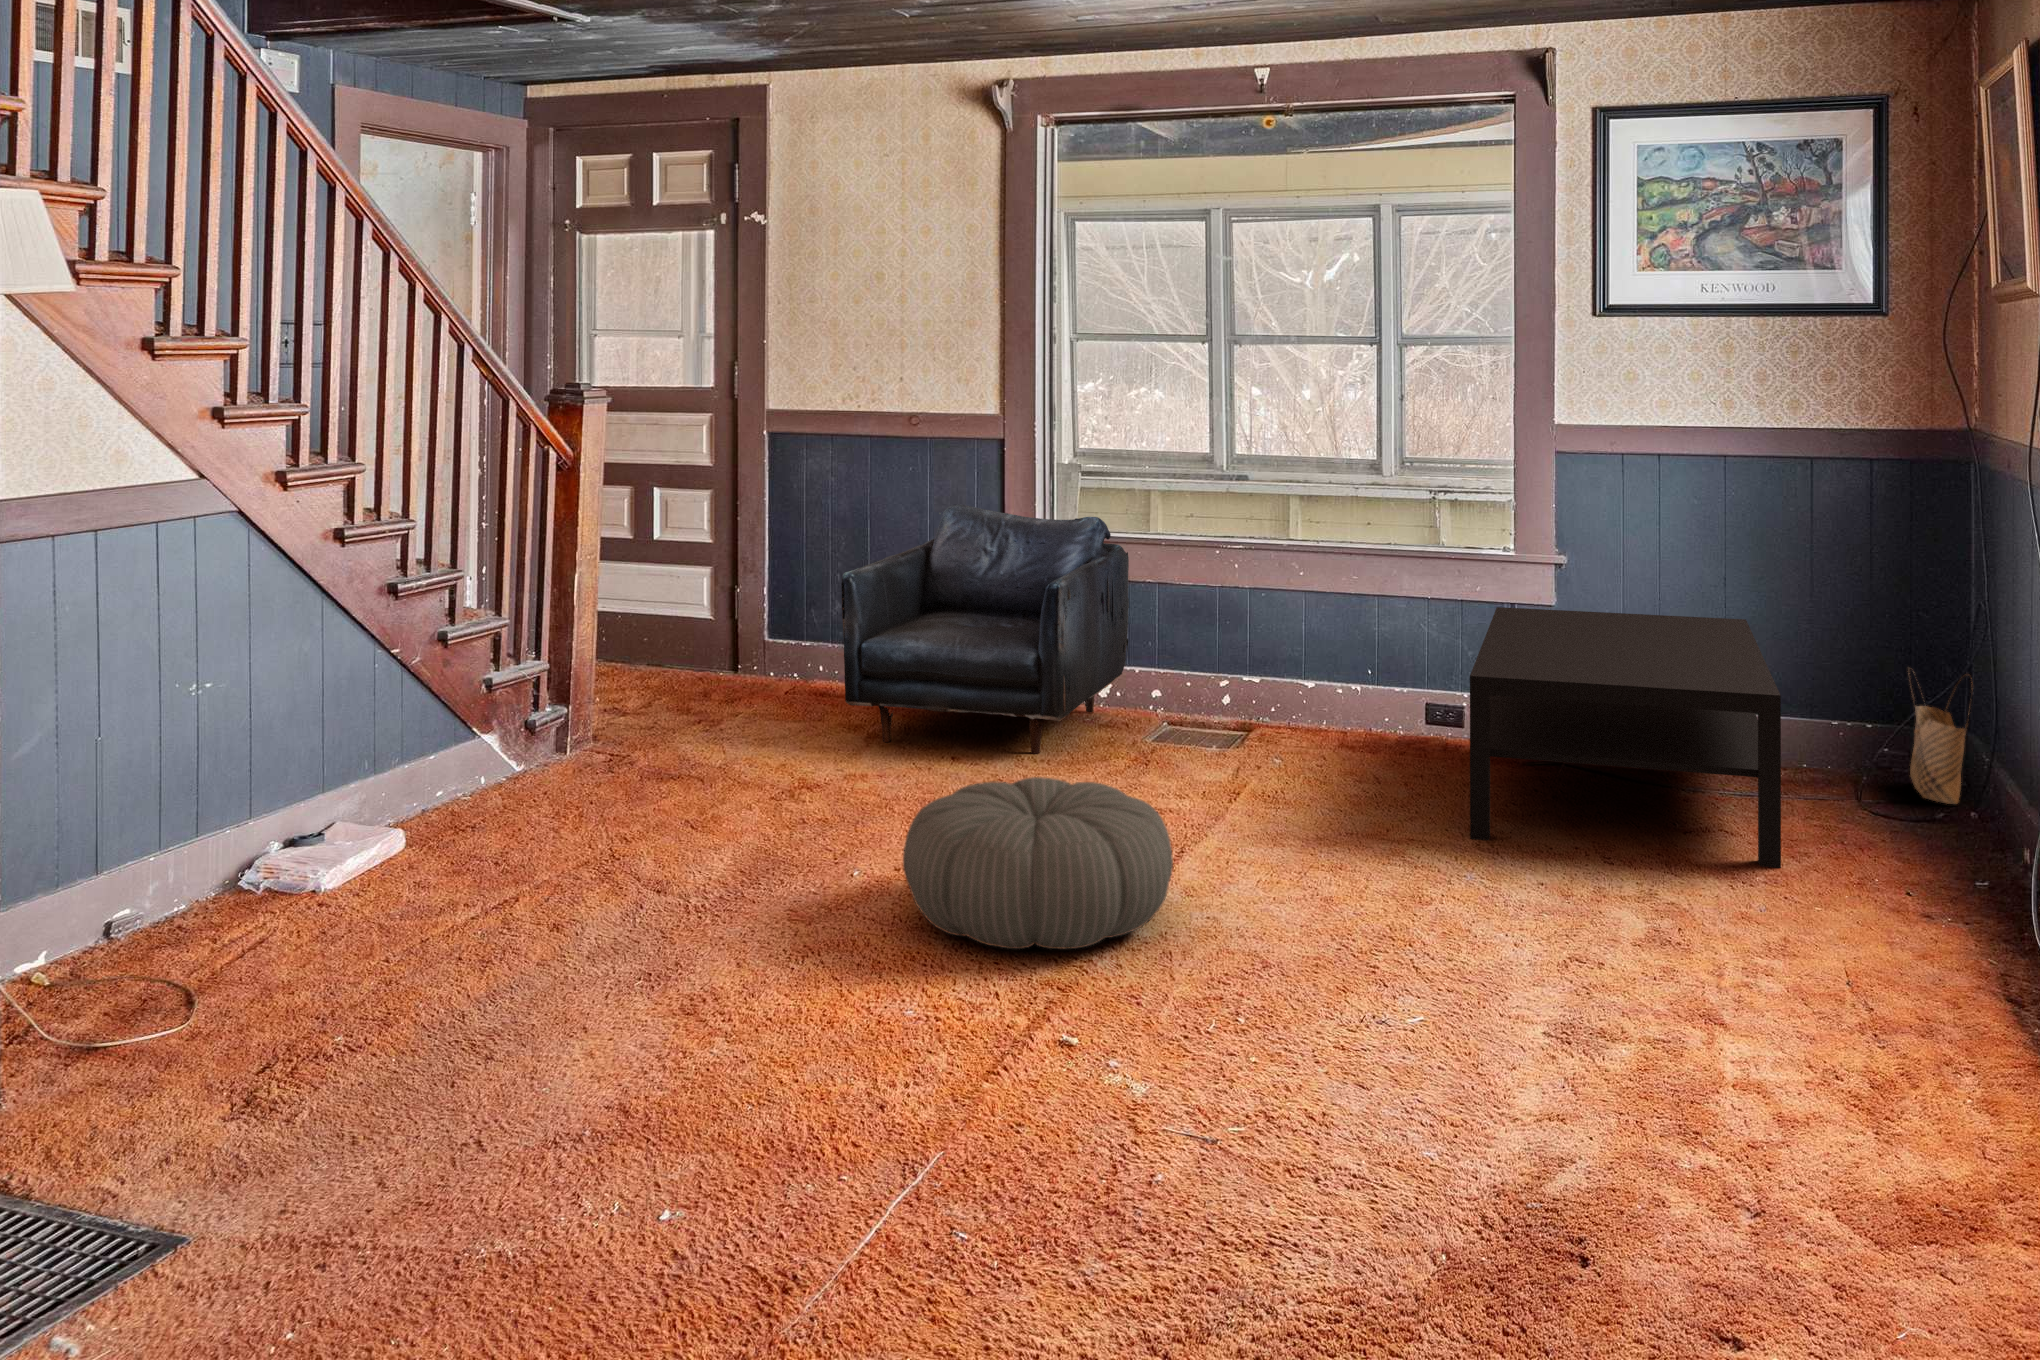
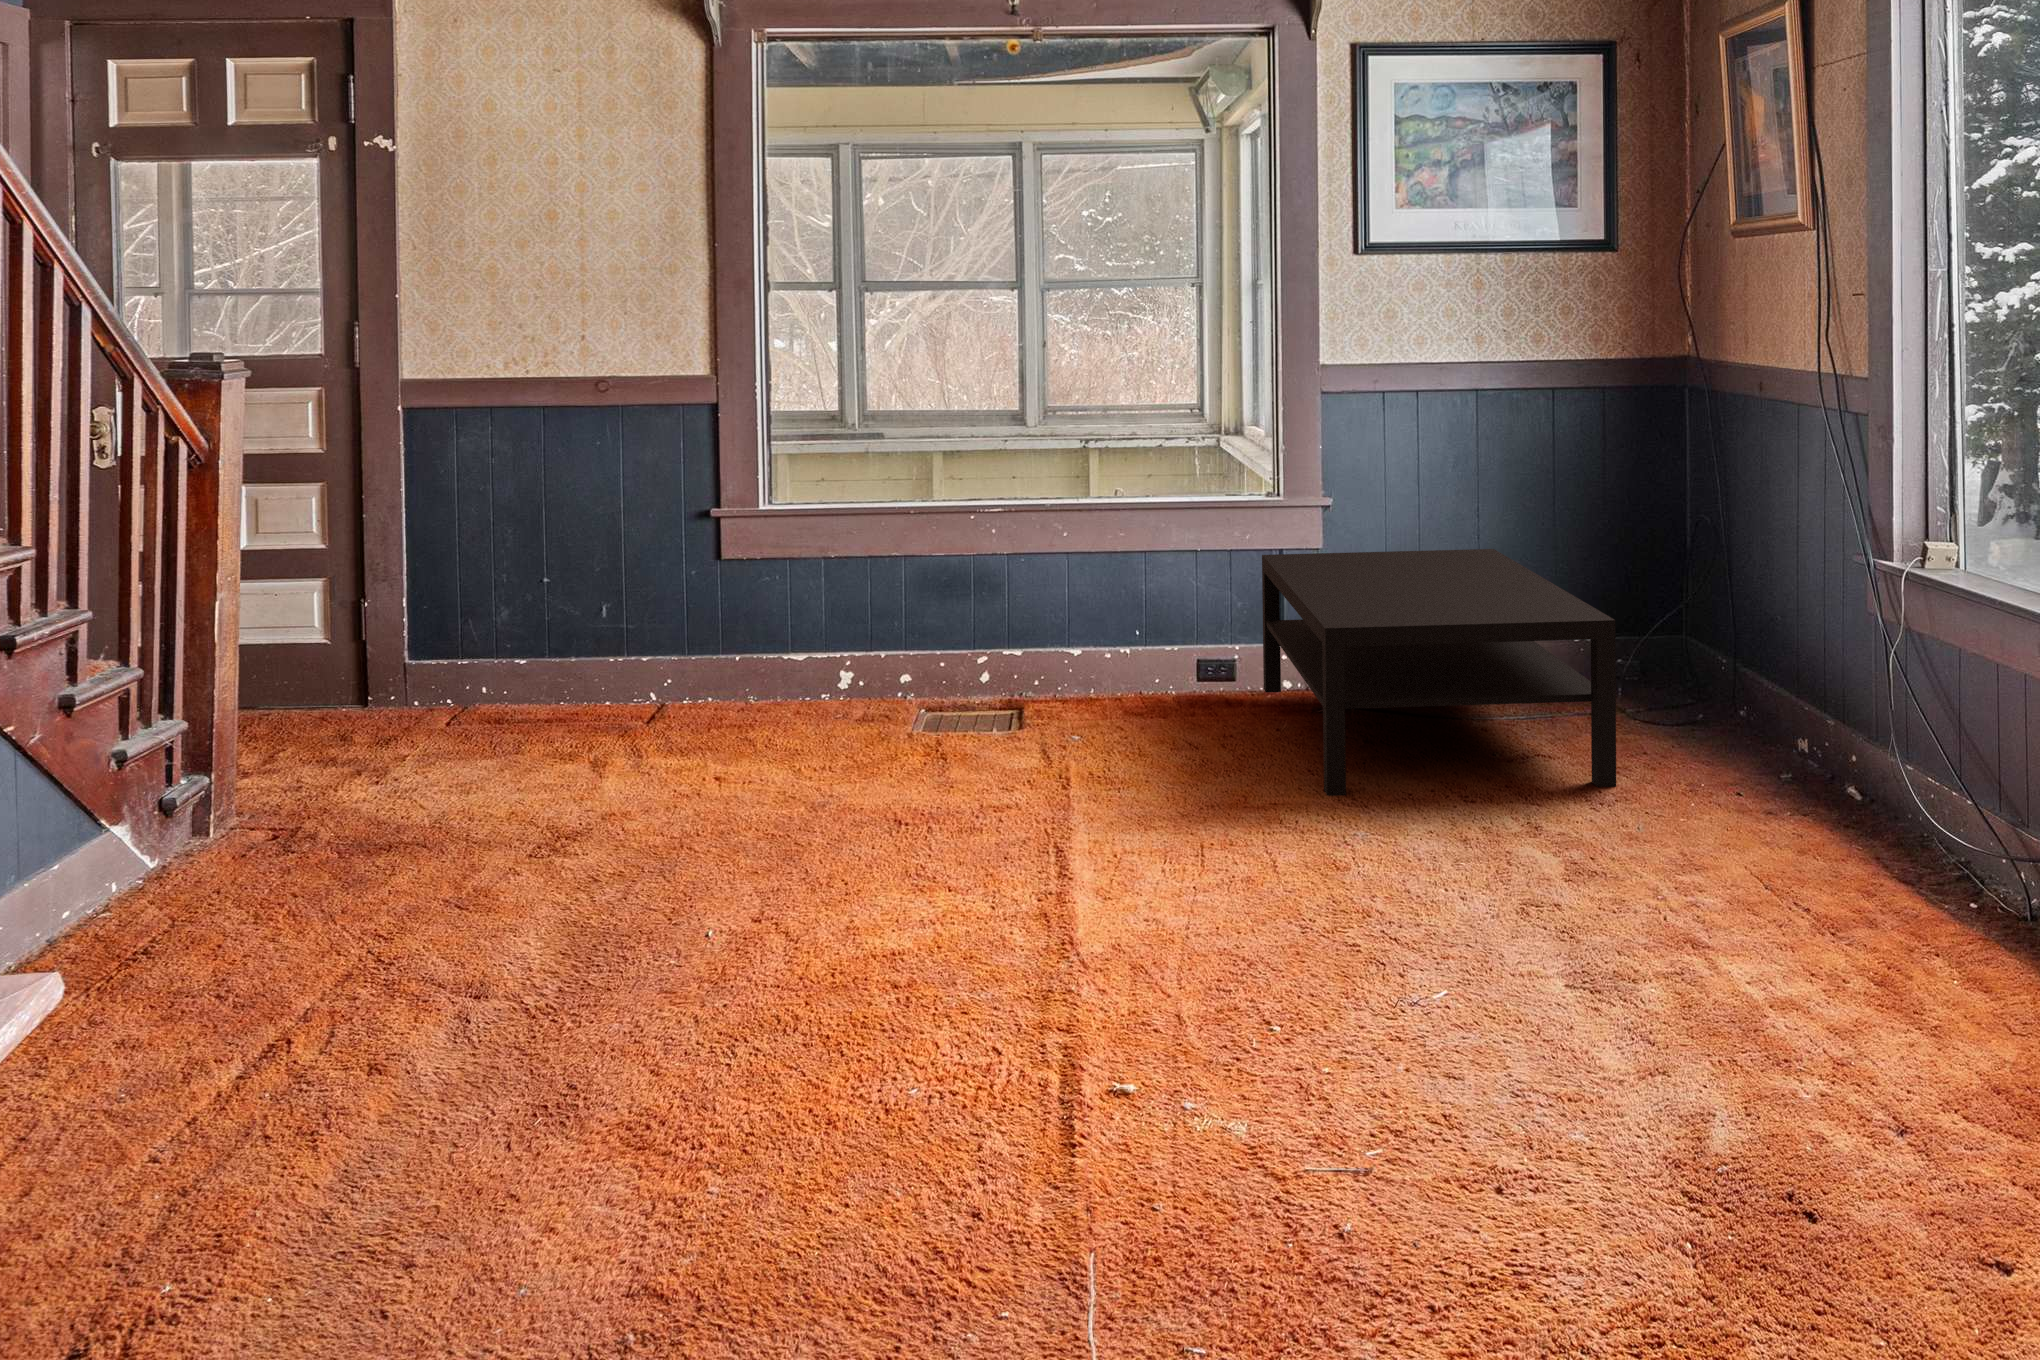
armchair: present [841,505,1129,754] -> none [564,483,868,768]
woven basket: present [1909,670,1973,804] -> none [1645,582,1706,706]
pouf: present [903,777,1173,949] -> none [809,788,1126,995]

